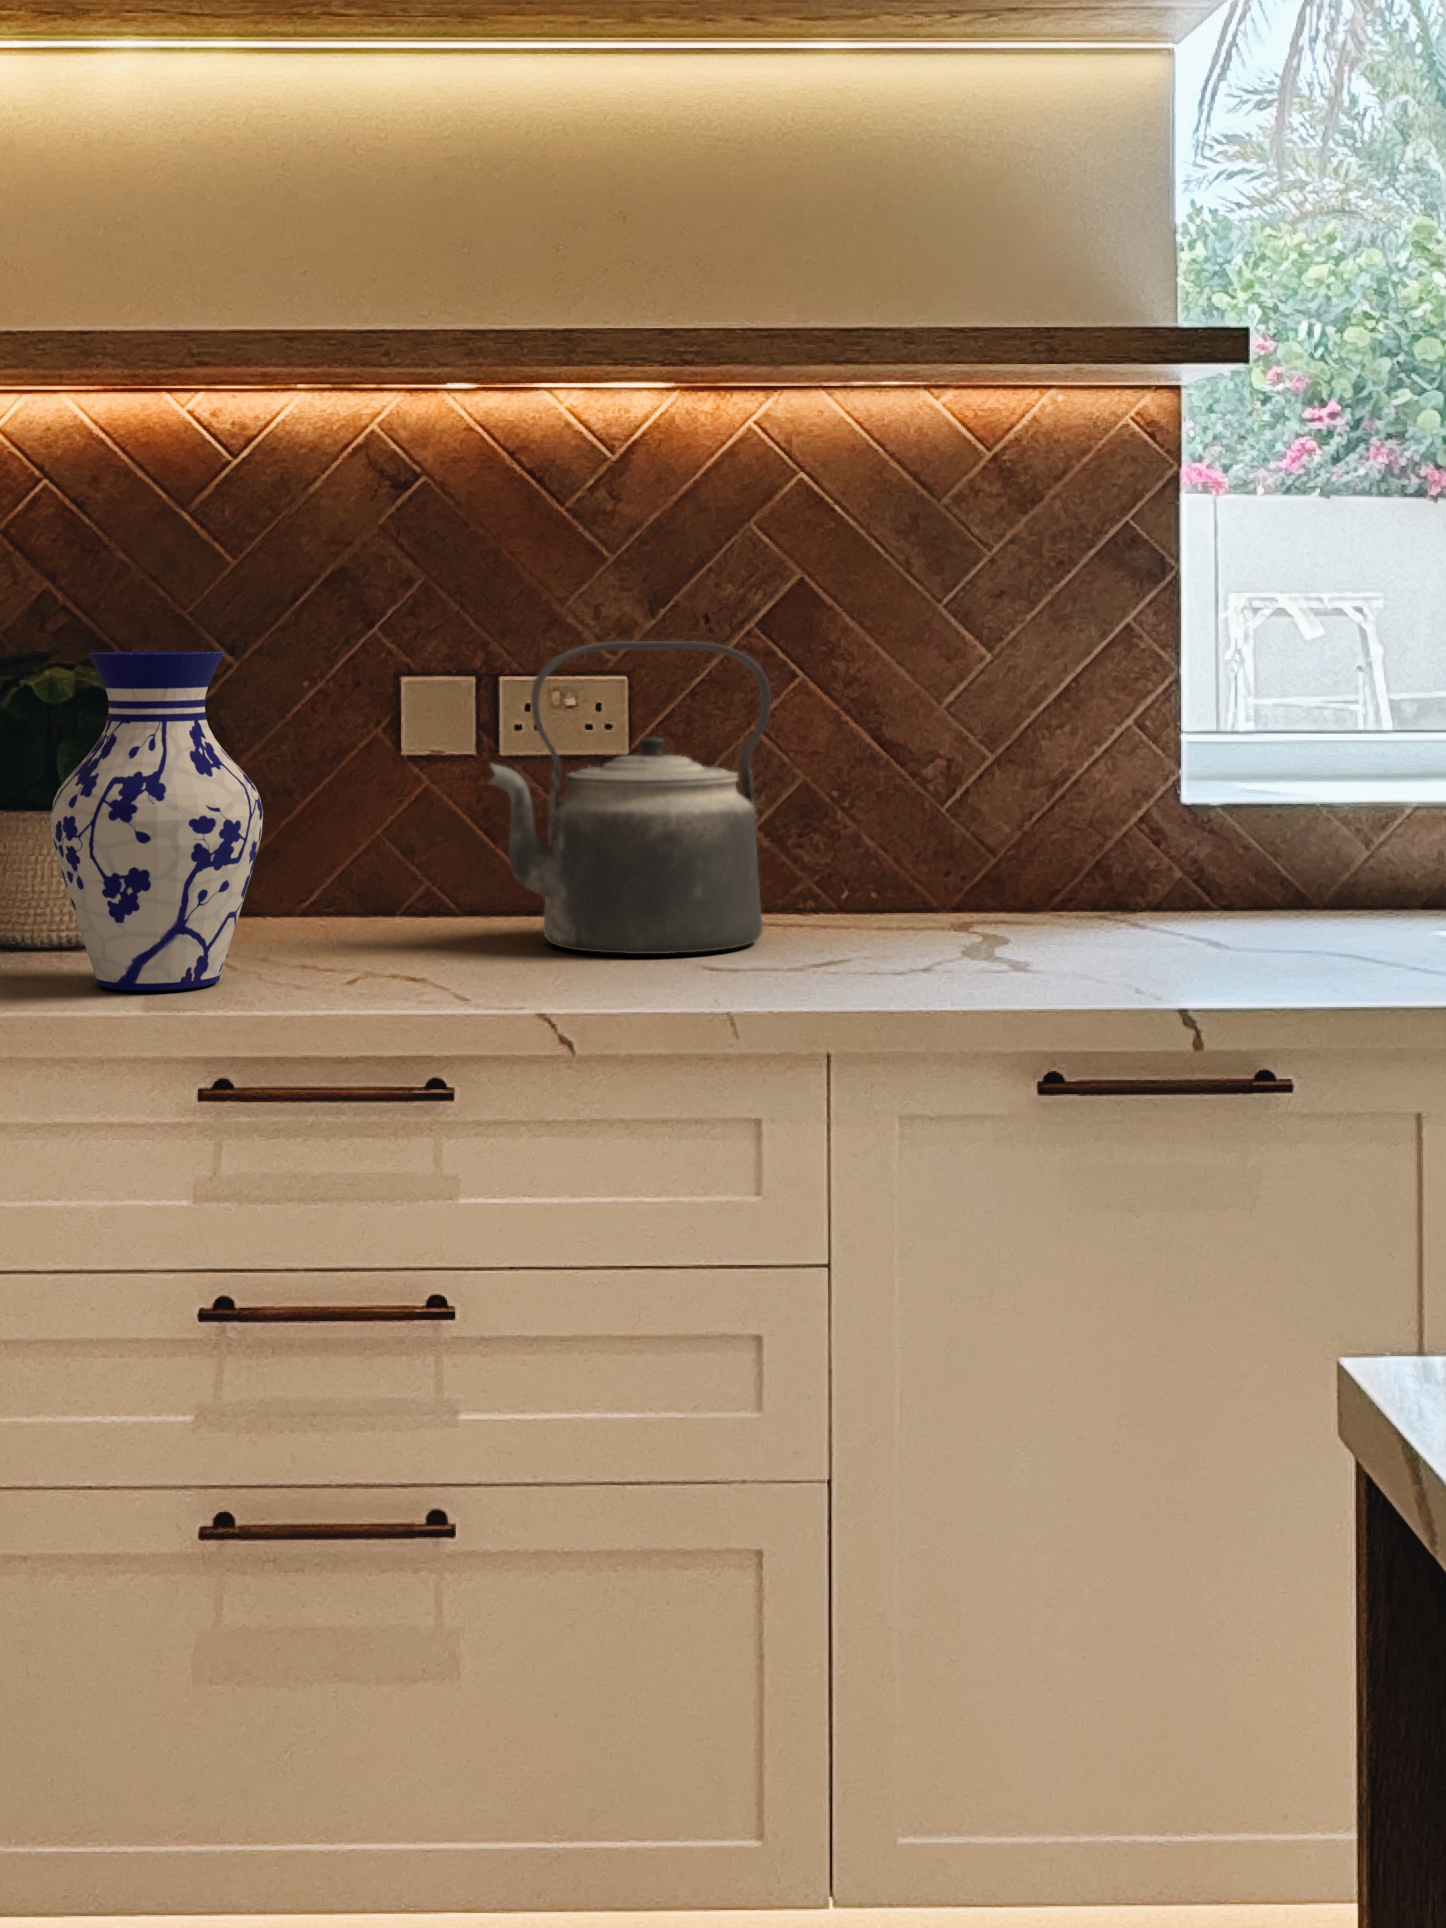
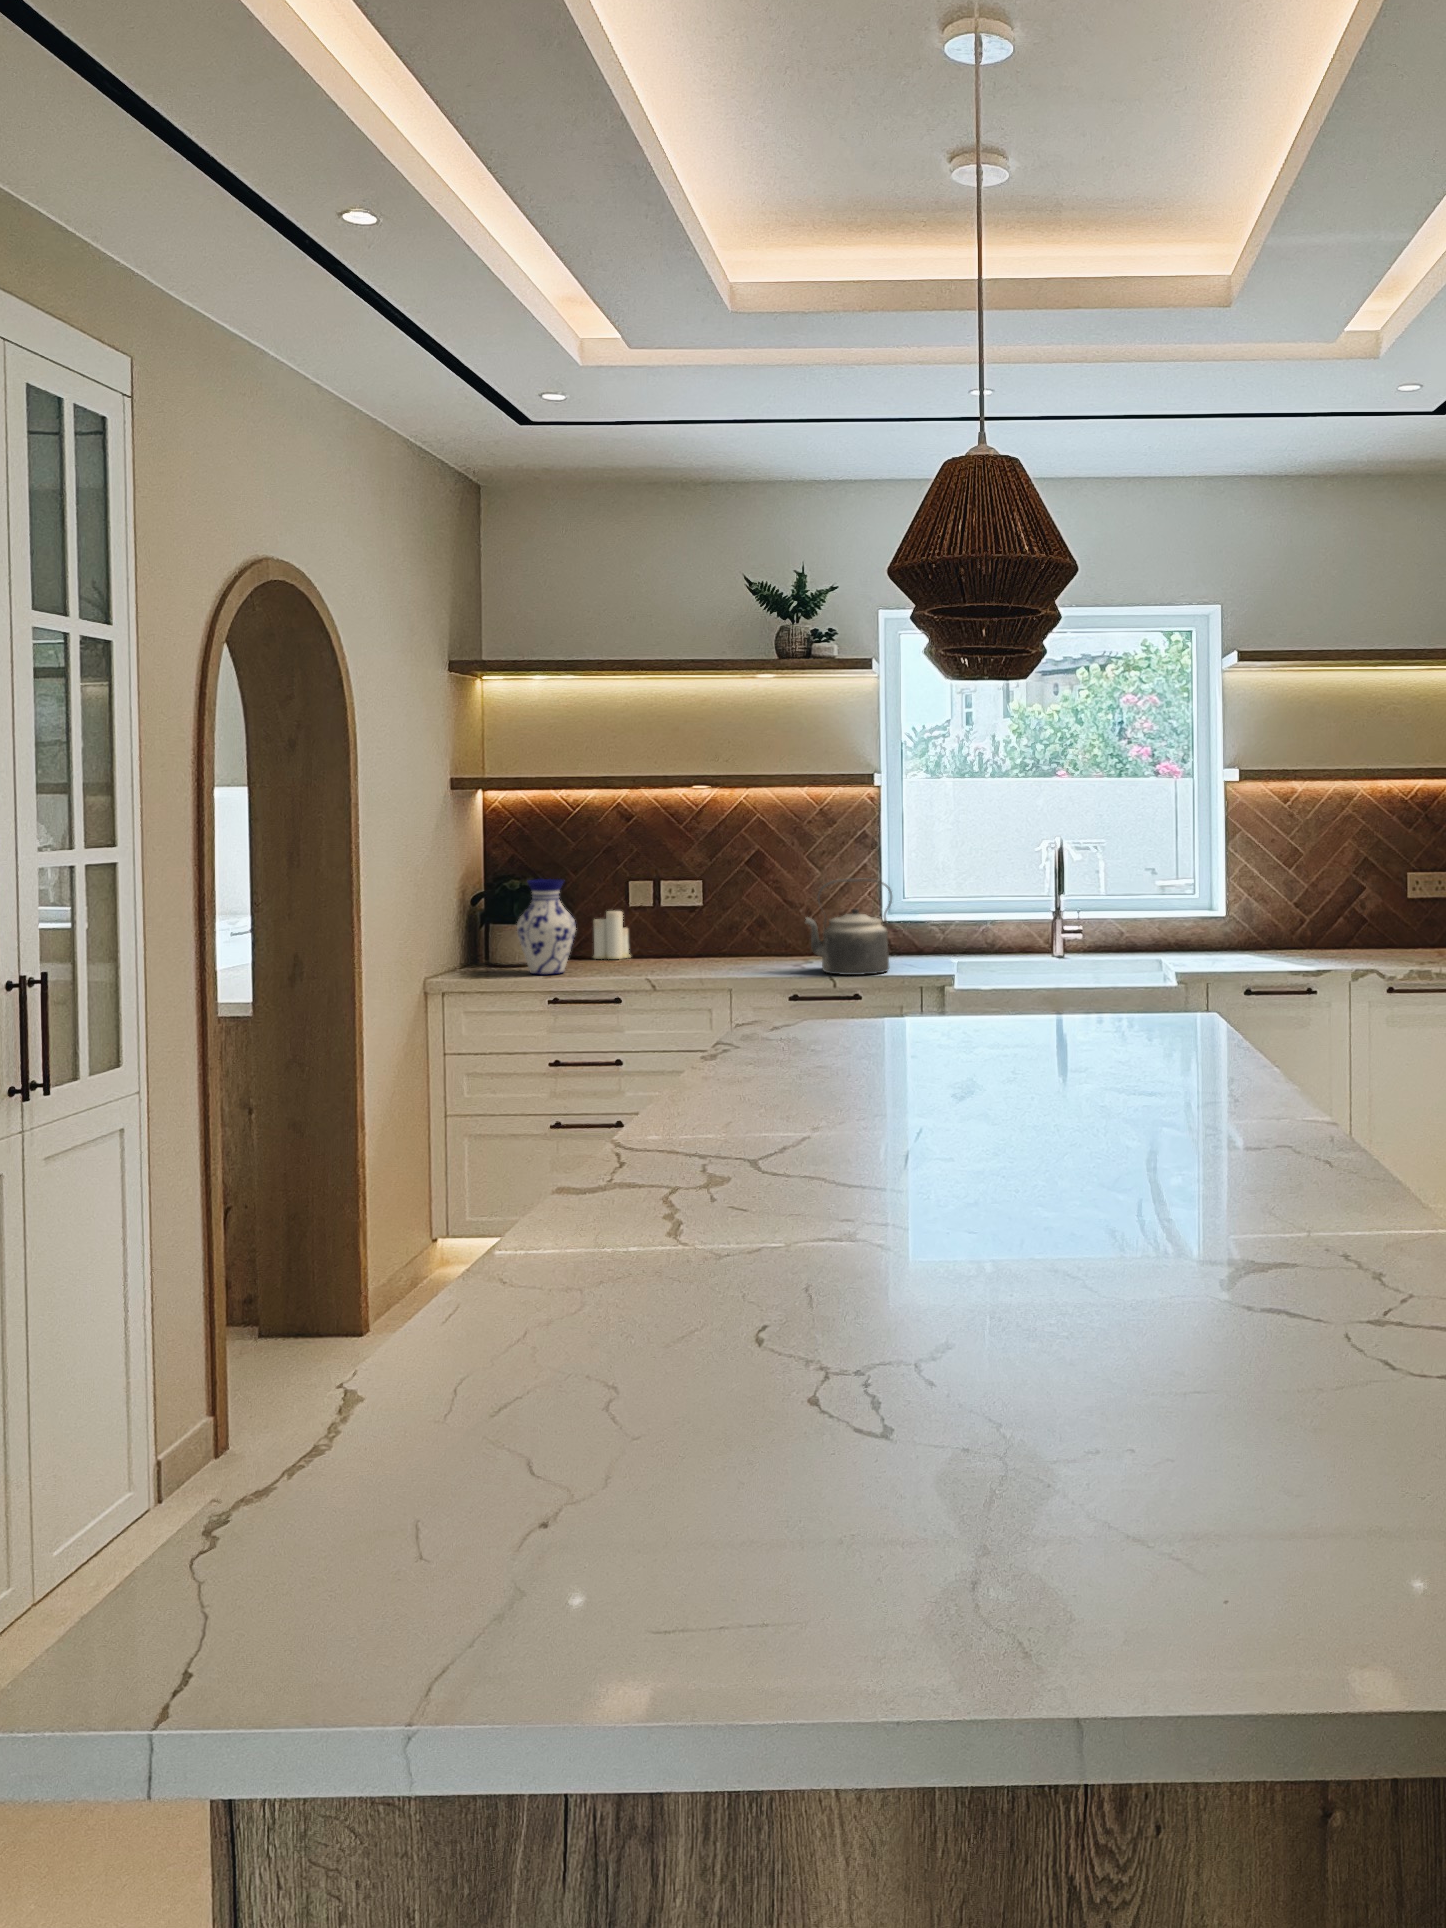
kettle: present [488,641,771,954] -> present [805,878,892,975]
candle: none [301,754,426,929] -> present [593,911,630,959]

